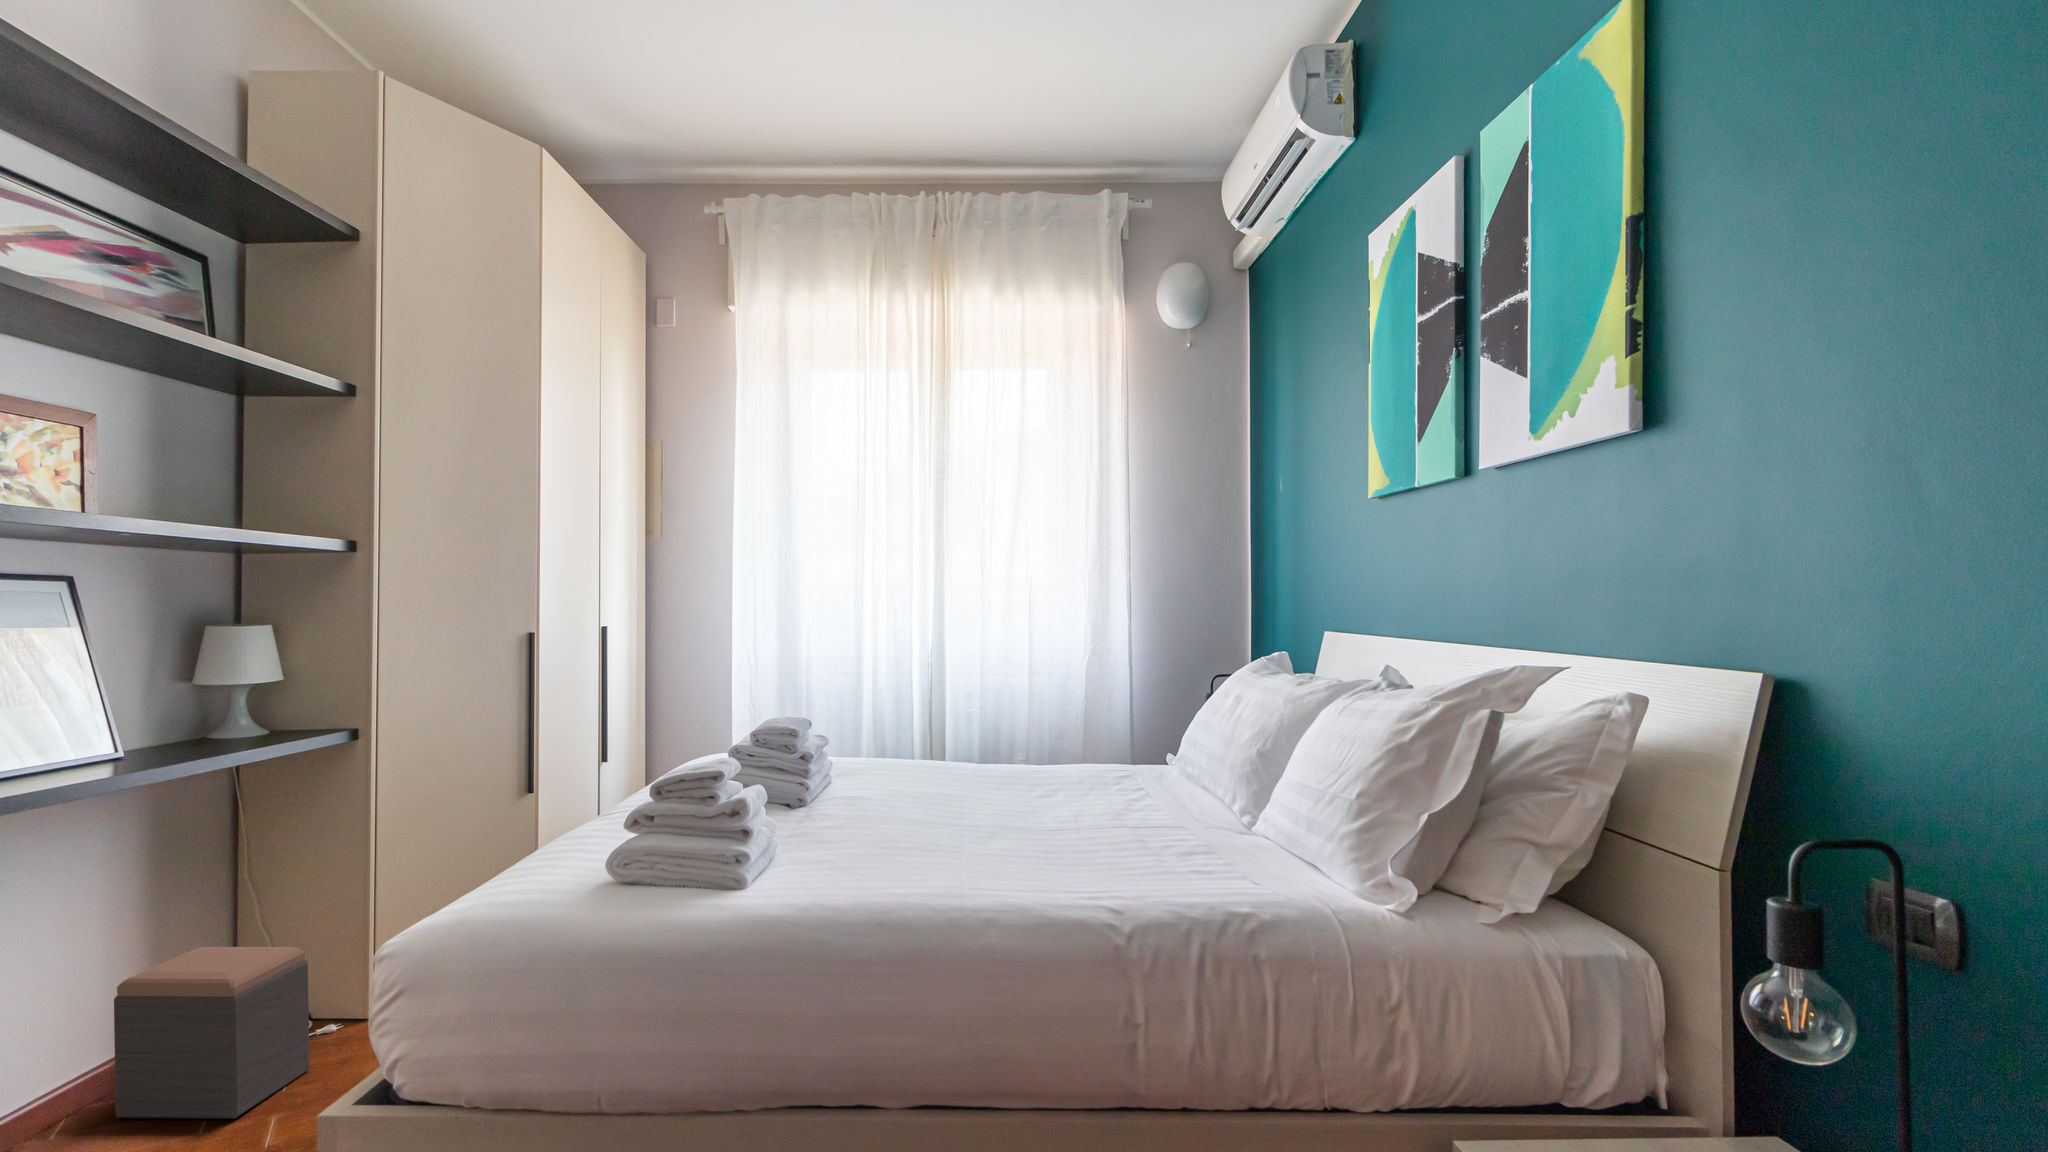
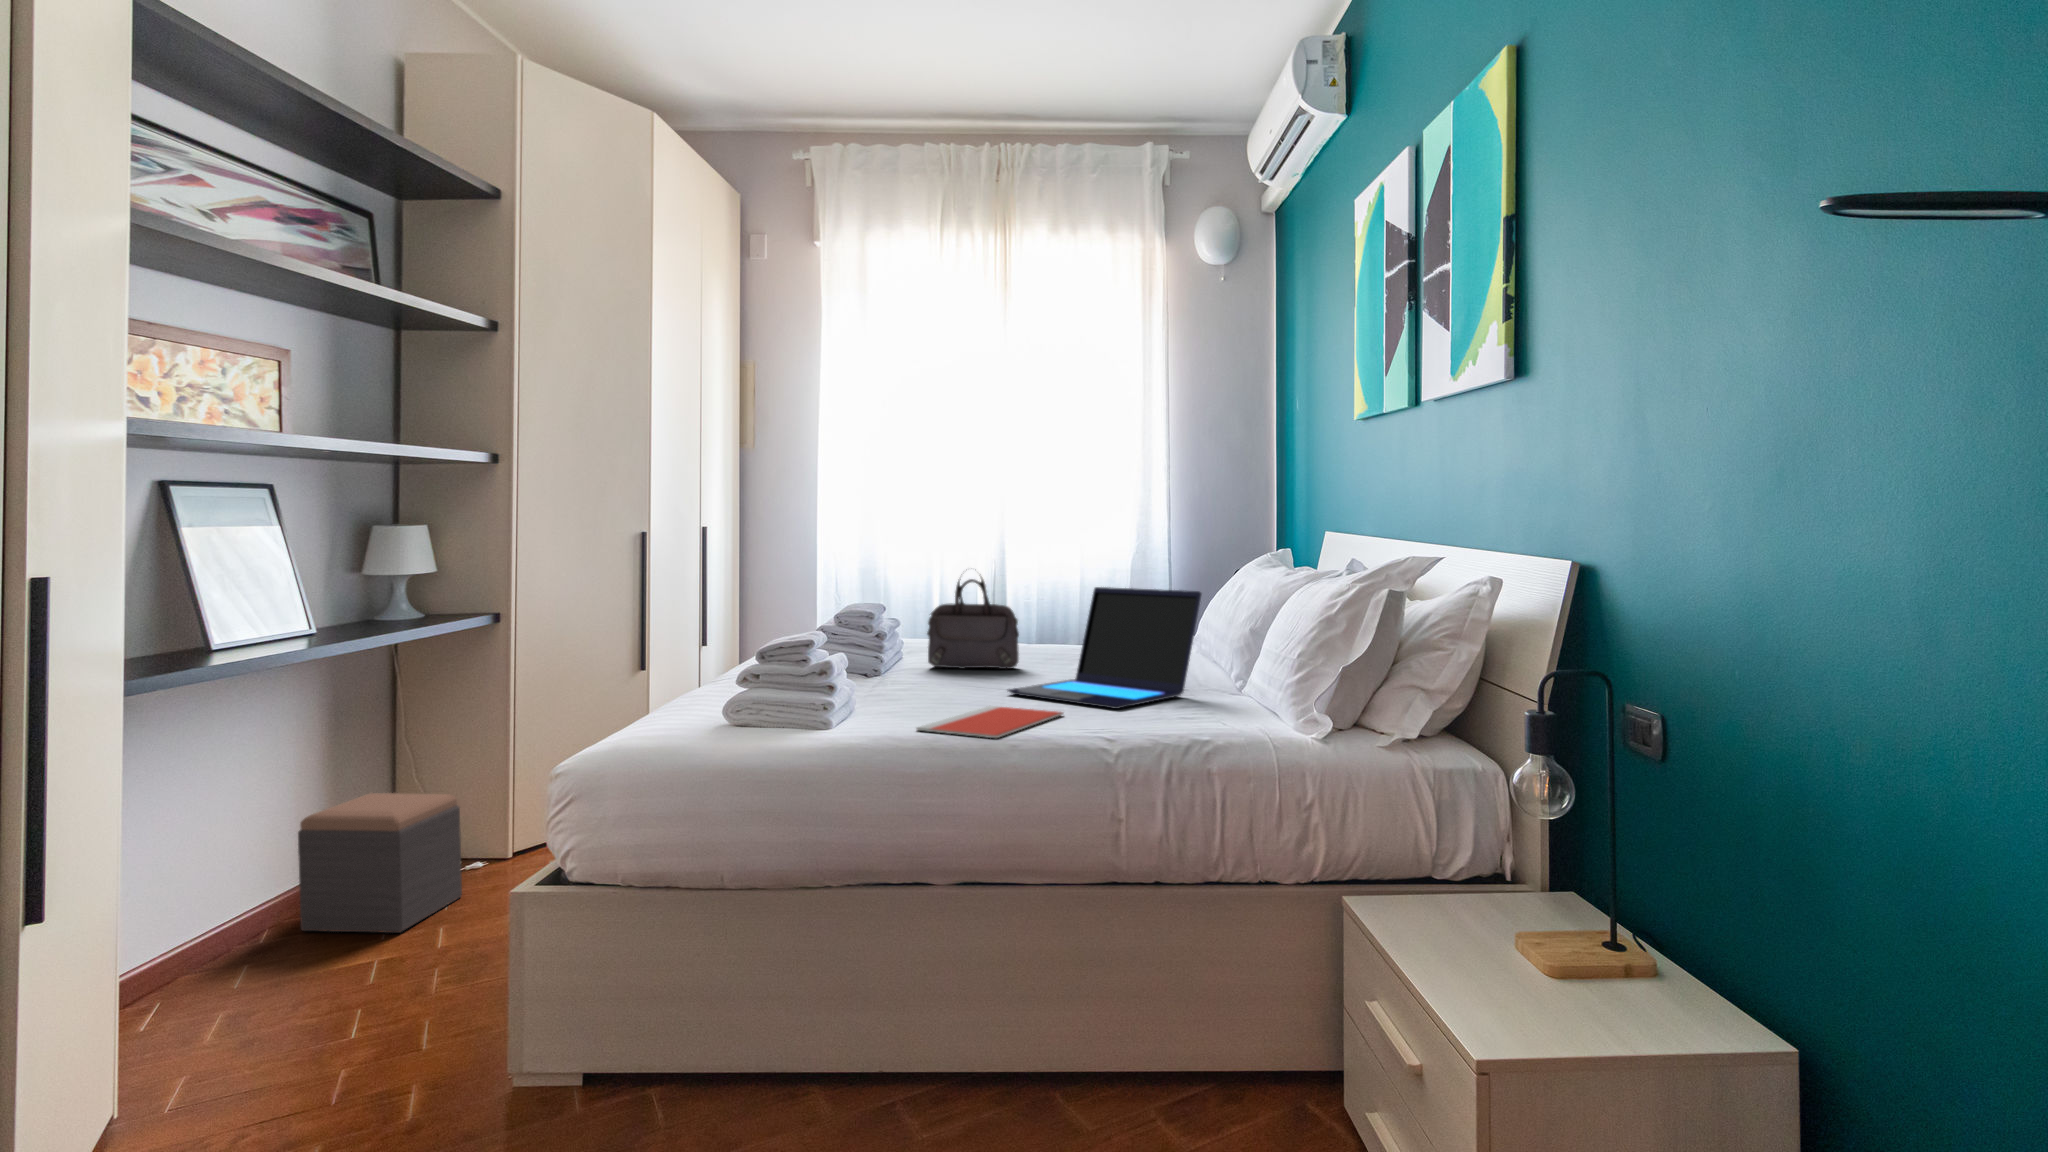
handbag: none [864,671,973,790] -> present [927,577,1019,669]
laptop: none [952,698,1179,852] -> present [1008,587,1202,709]
notebook: none [840,850,1014,900] -> present [917,706,1063,738]

